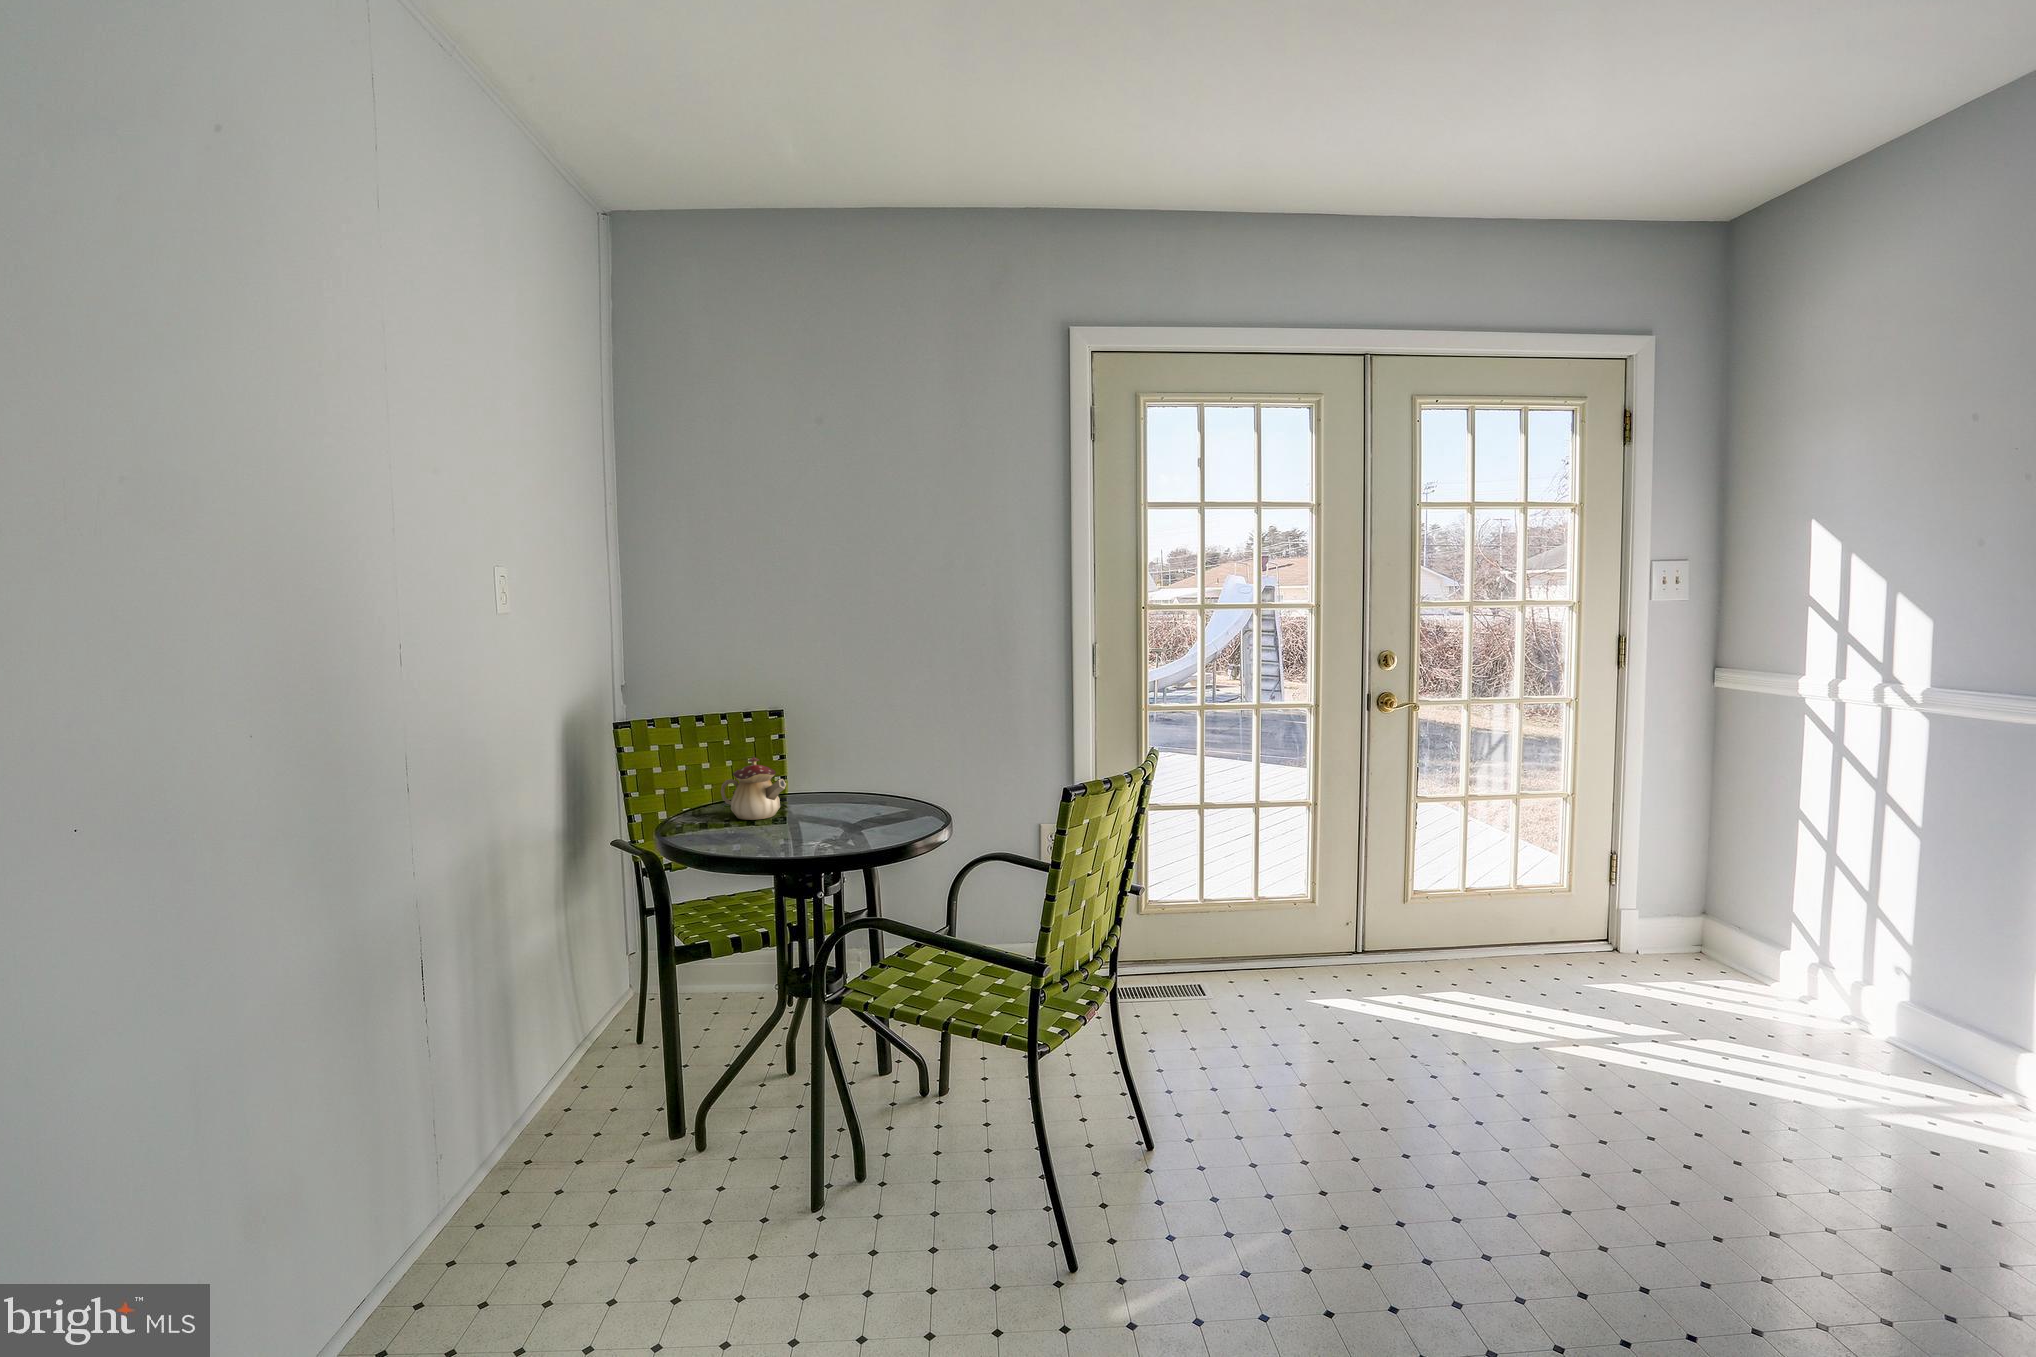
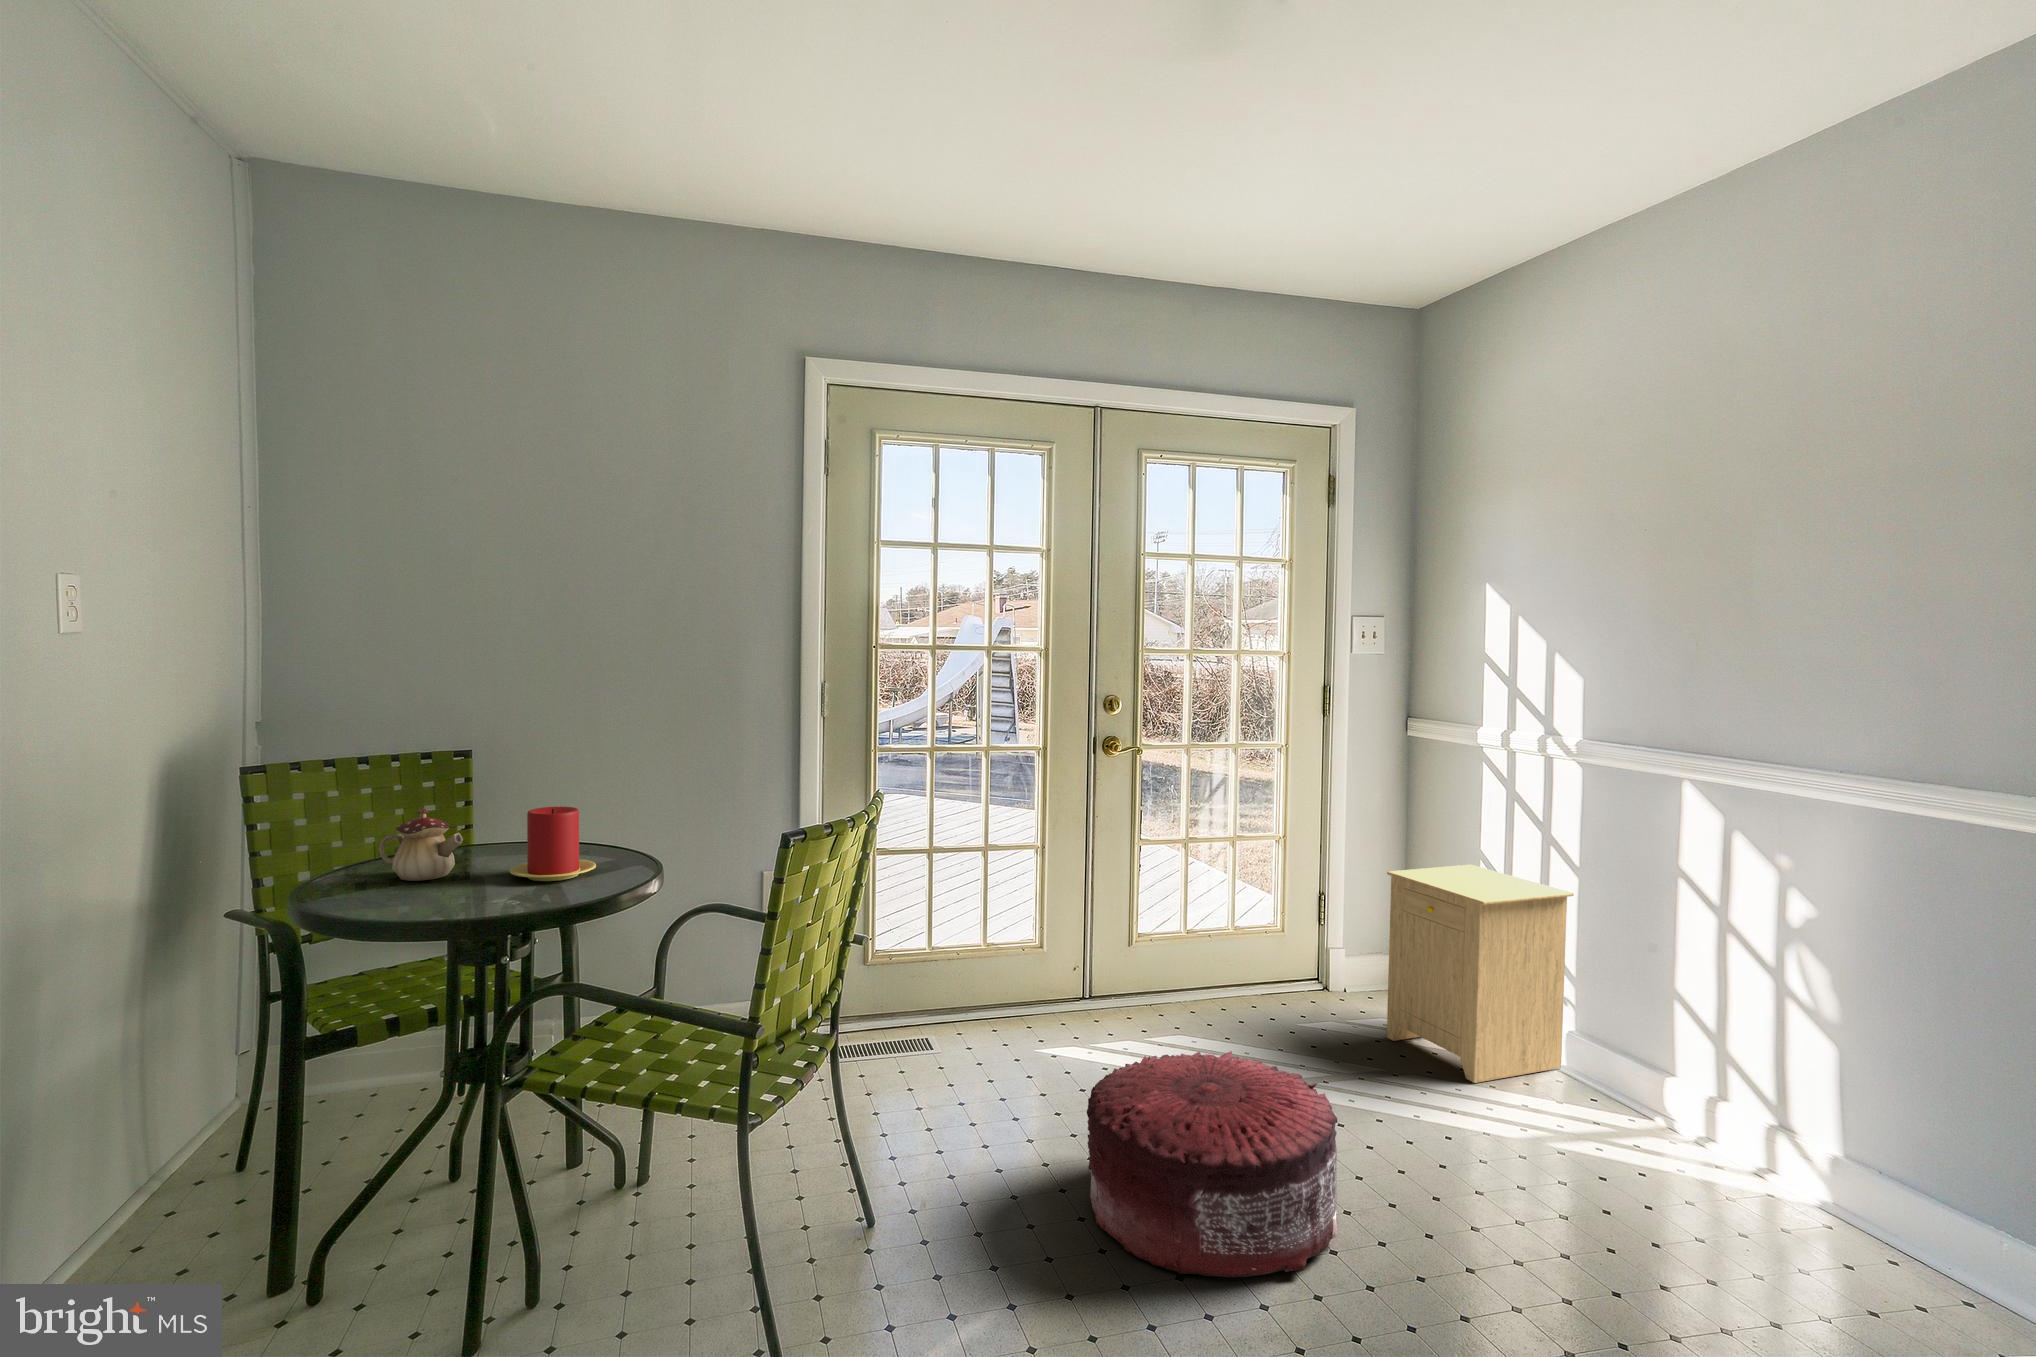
candle: none [825,757,897,823] -> present [510,807,596,881]
side table: none [1702,831,1953,1073] -> present [1387,865,1574,1083]
pouf: none [1371,1018,1665,1267] -> present [1087,1051,1338,1278]

